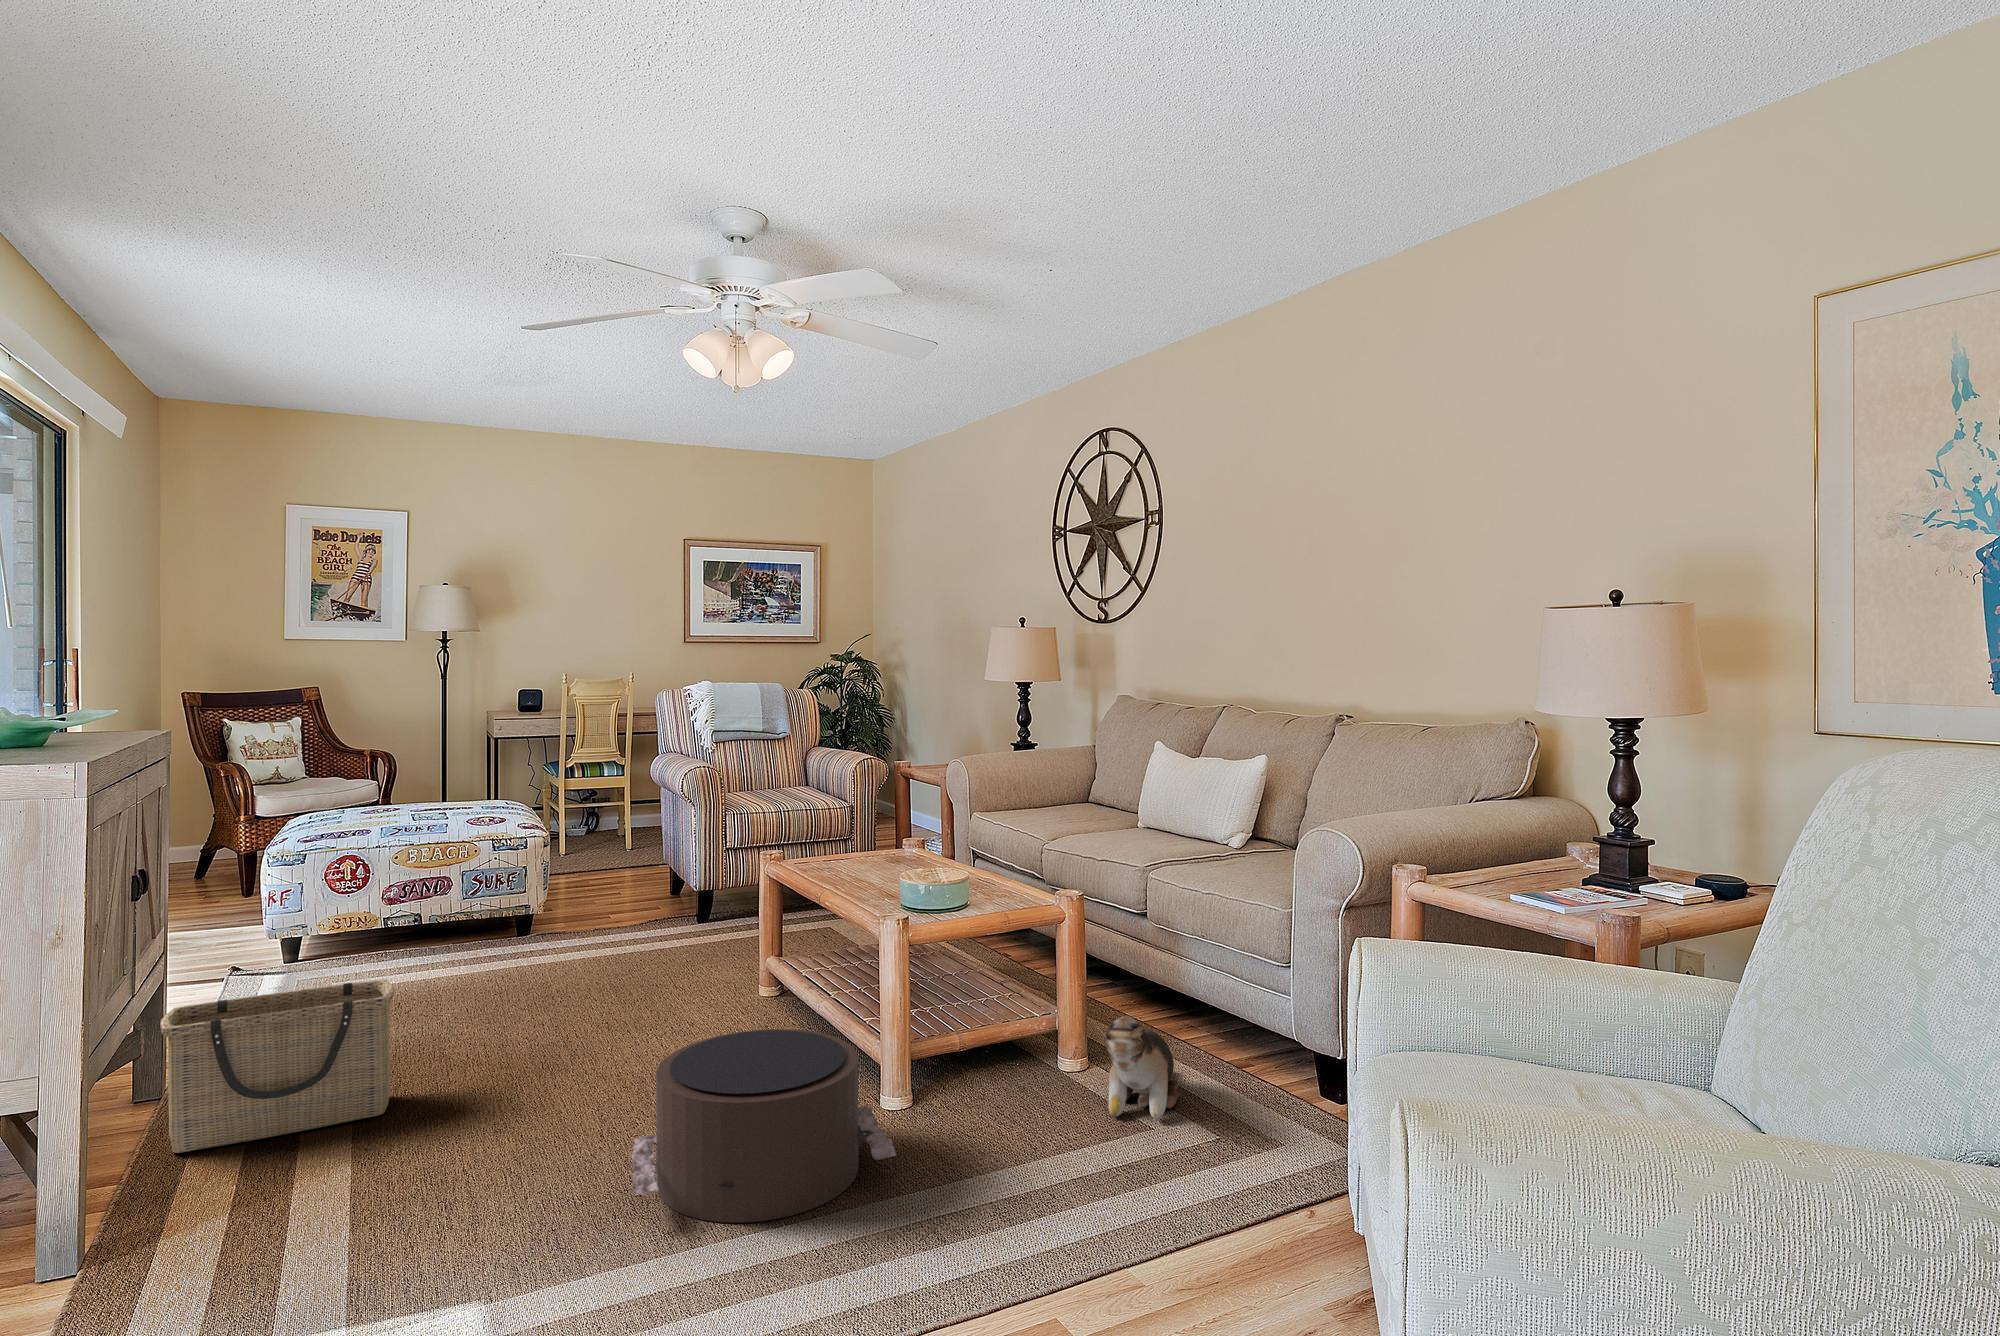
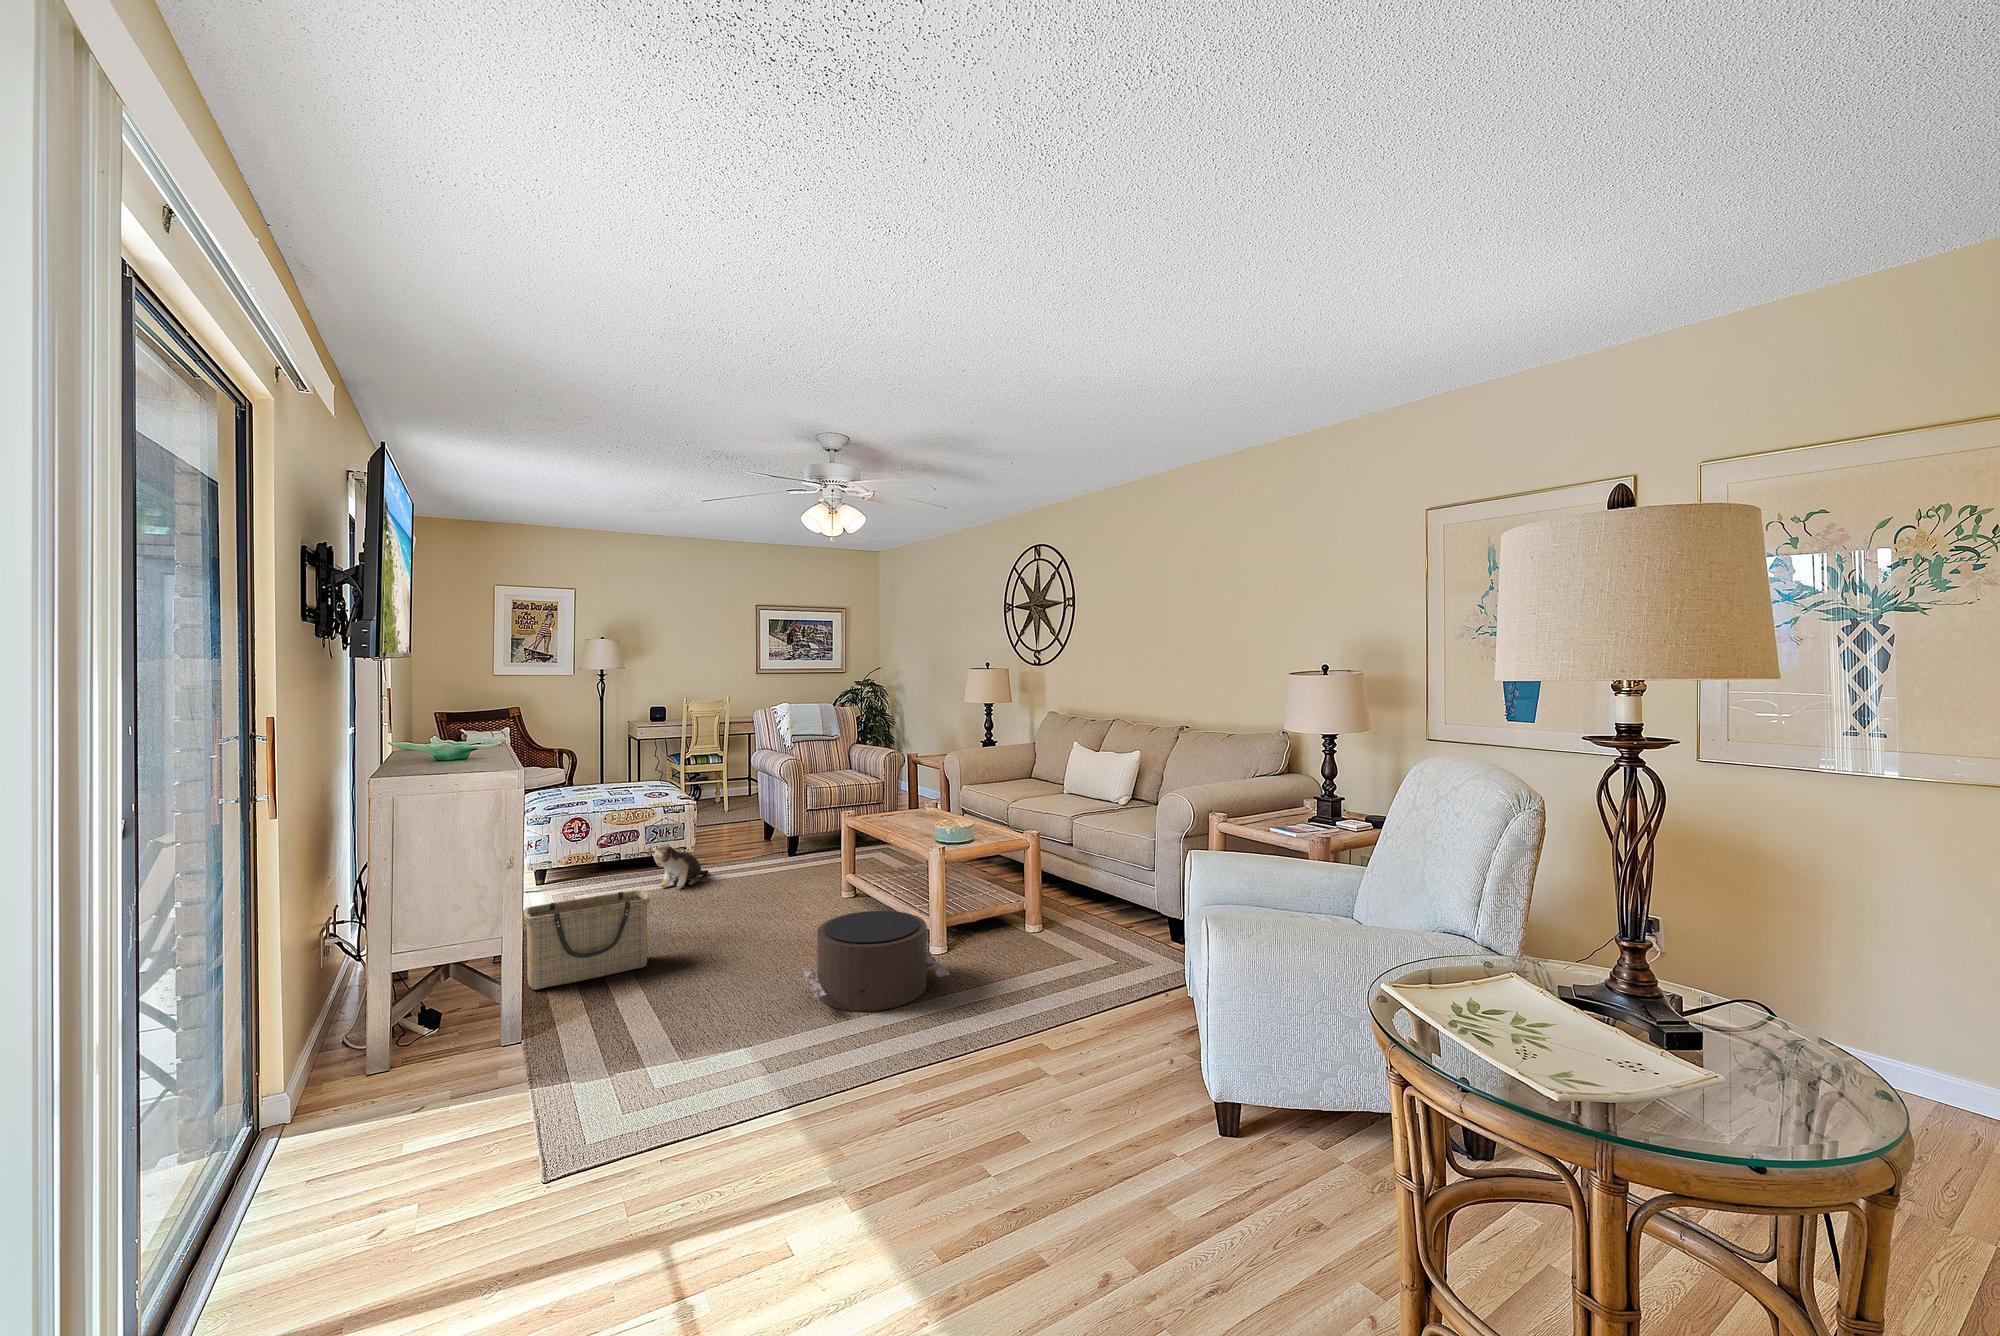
plush toy: present [1097,1016,1180,1118] -> present [648,844,708,888]

